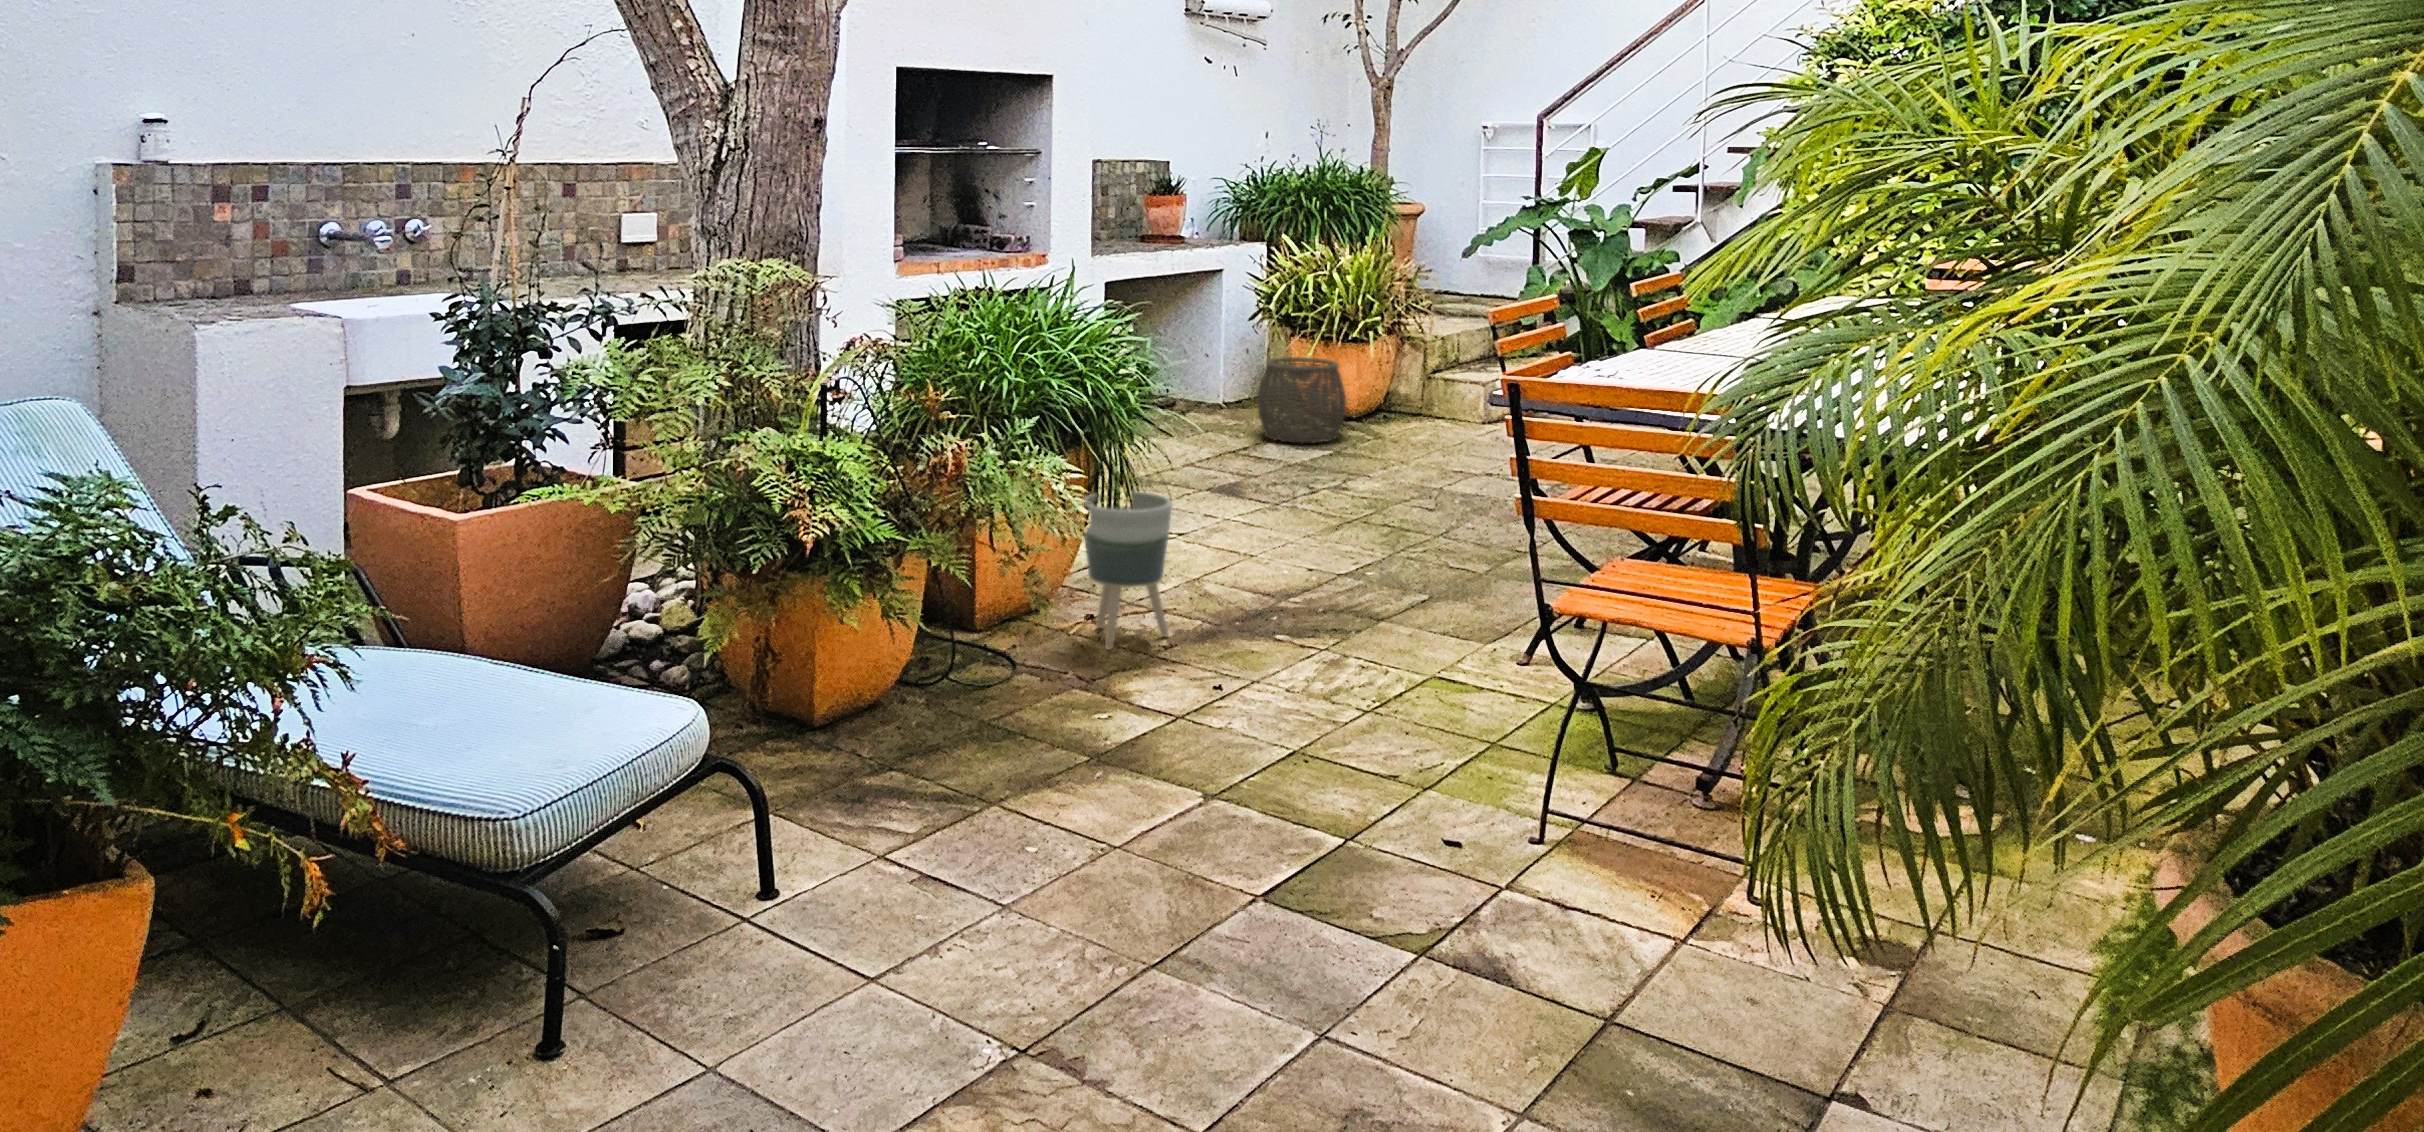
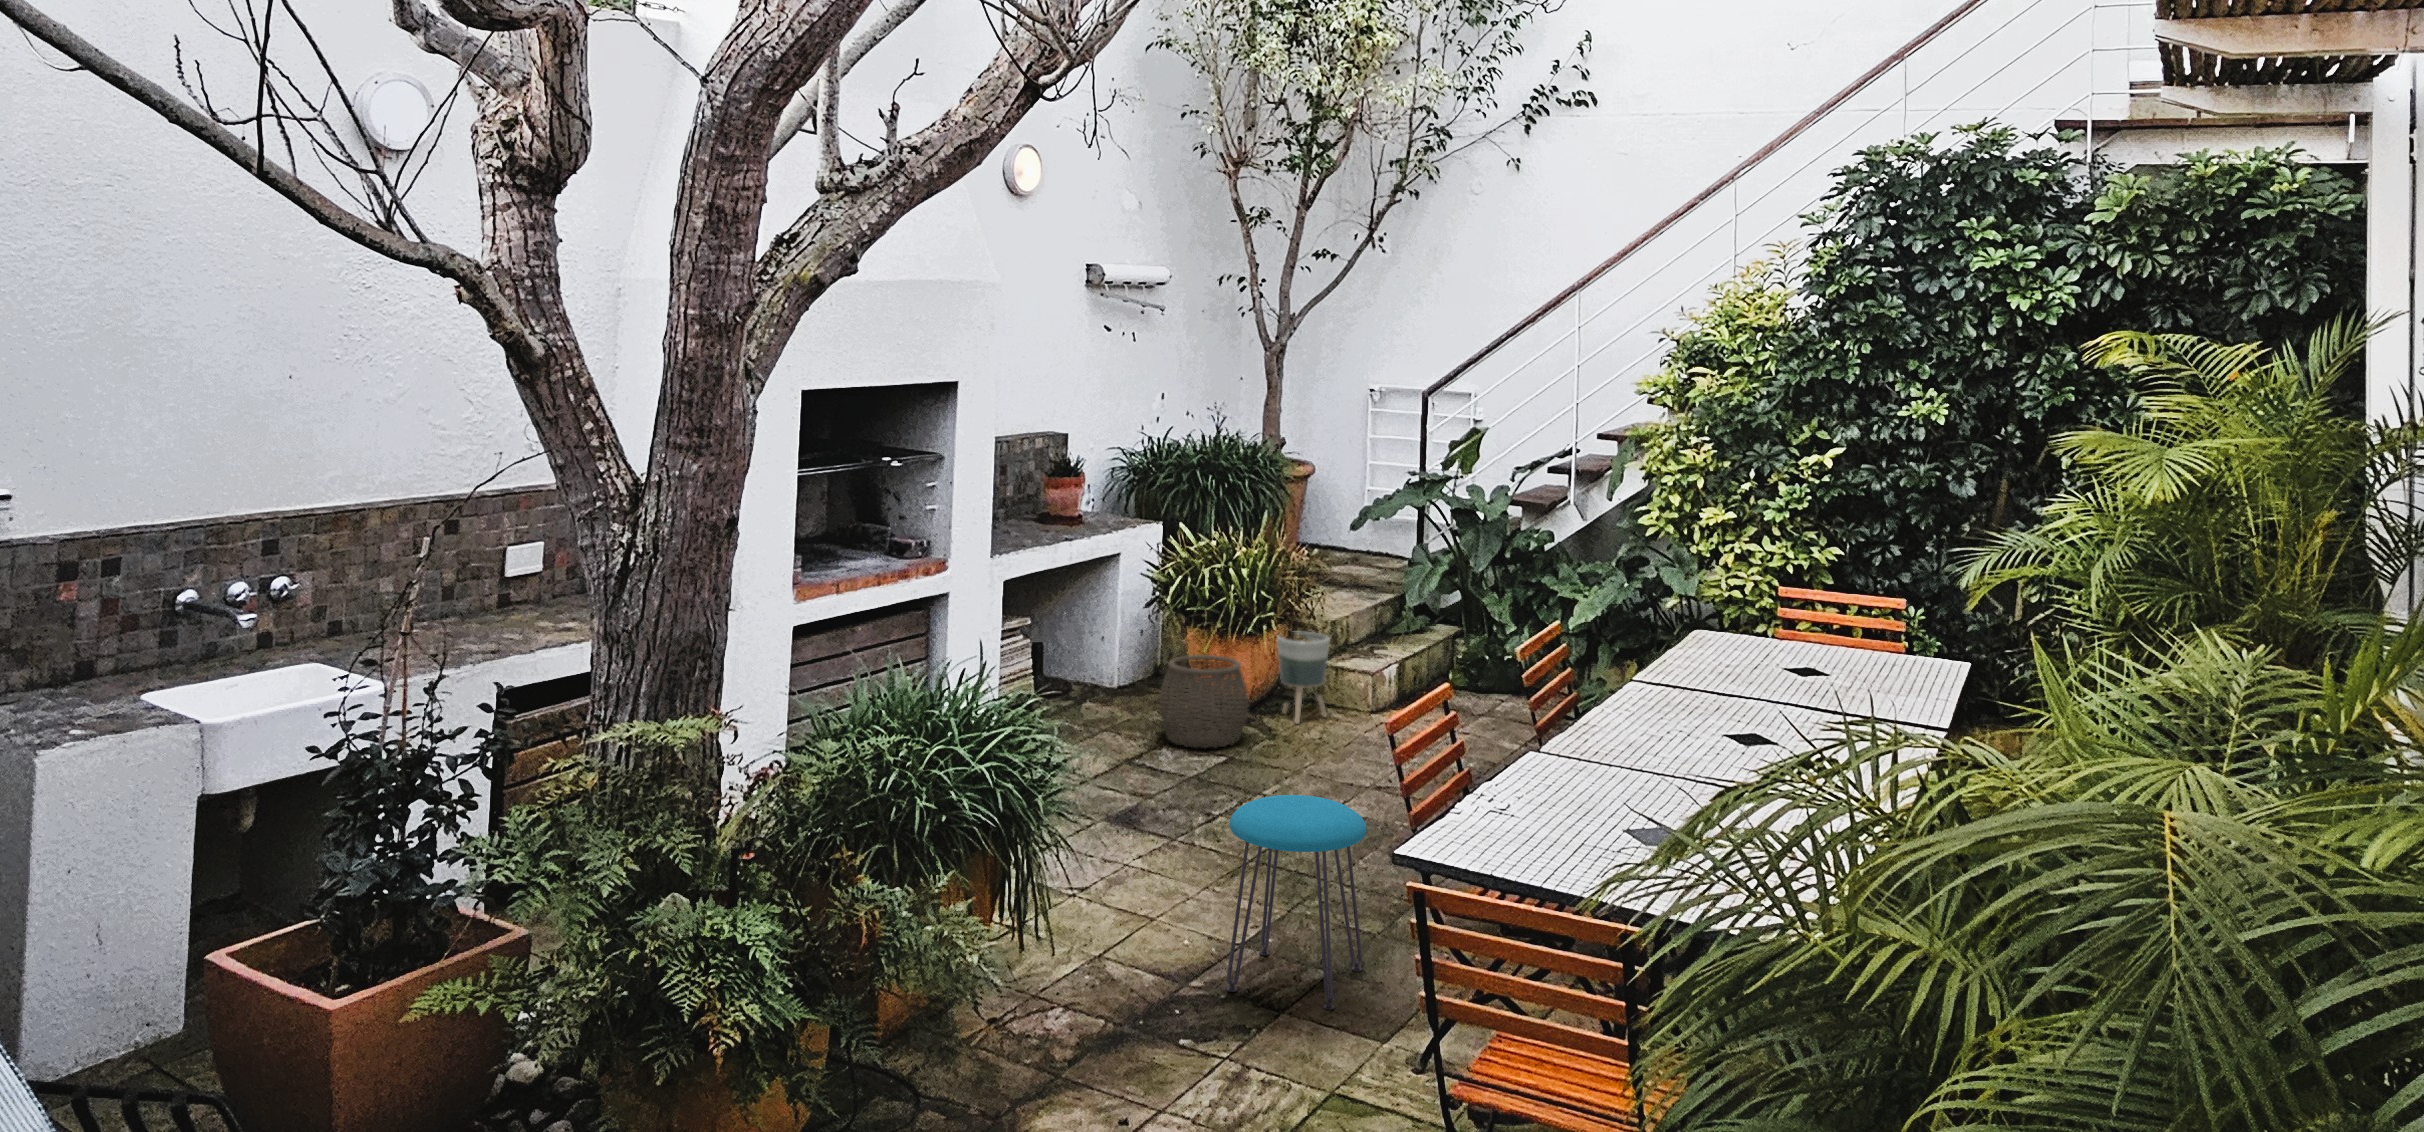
stool: none [1312,432,1457,628] -> present [1227,795,1366,1010]
planter: present [1084,492,1172,650] -> present [1277,632,1329,724]

